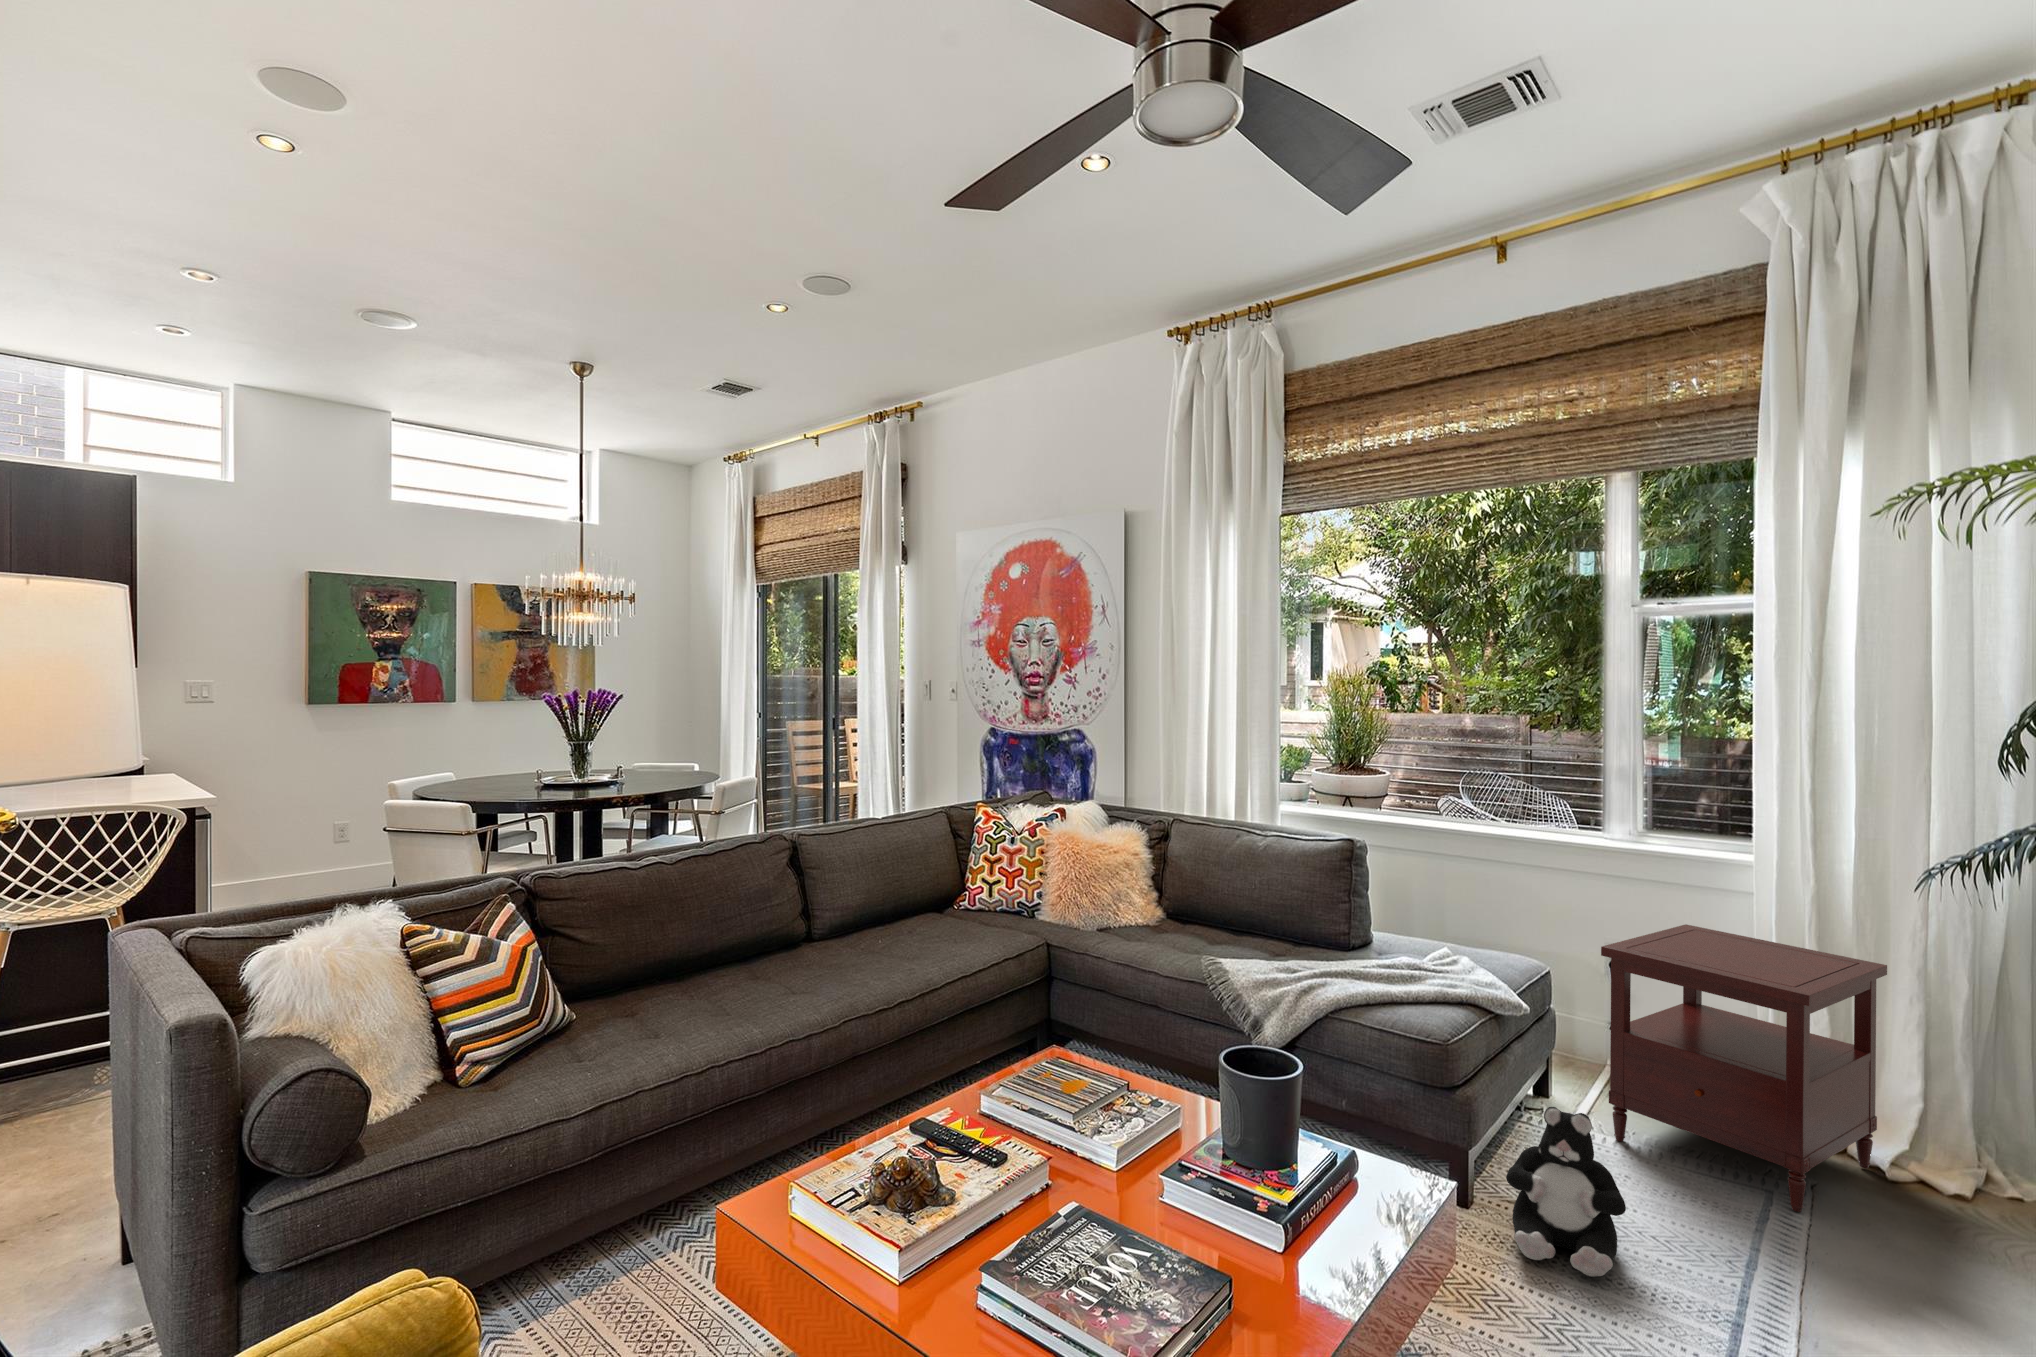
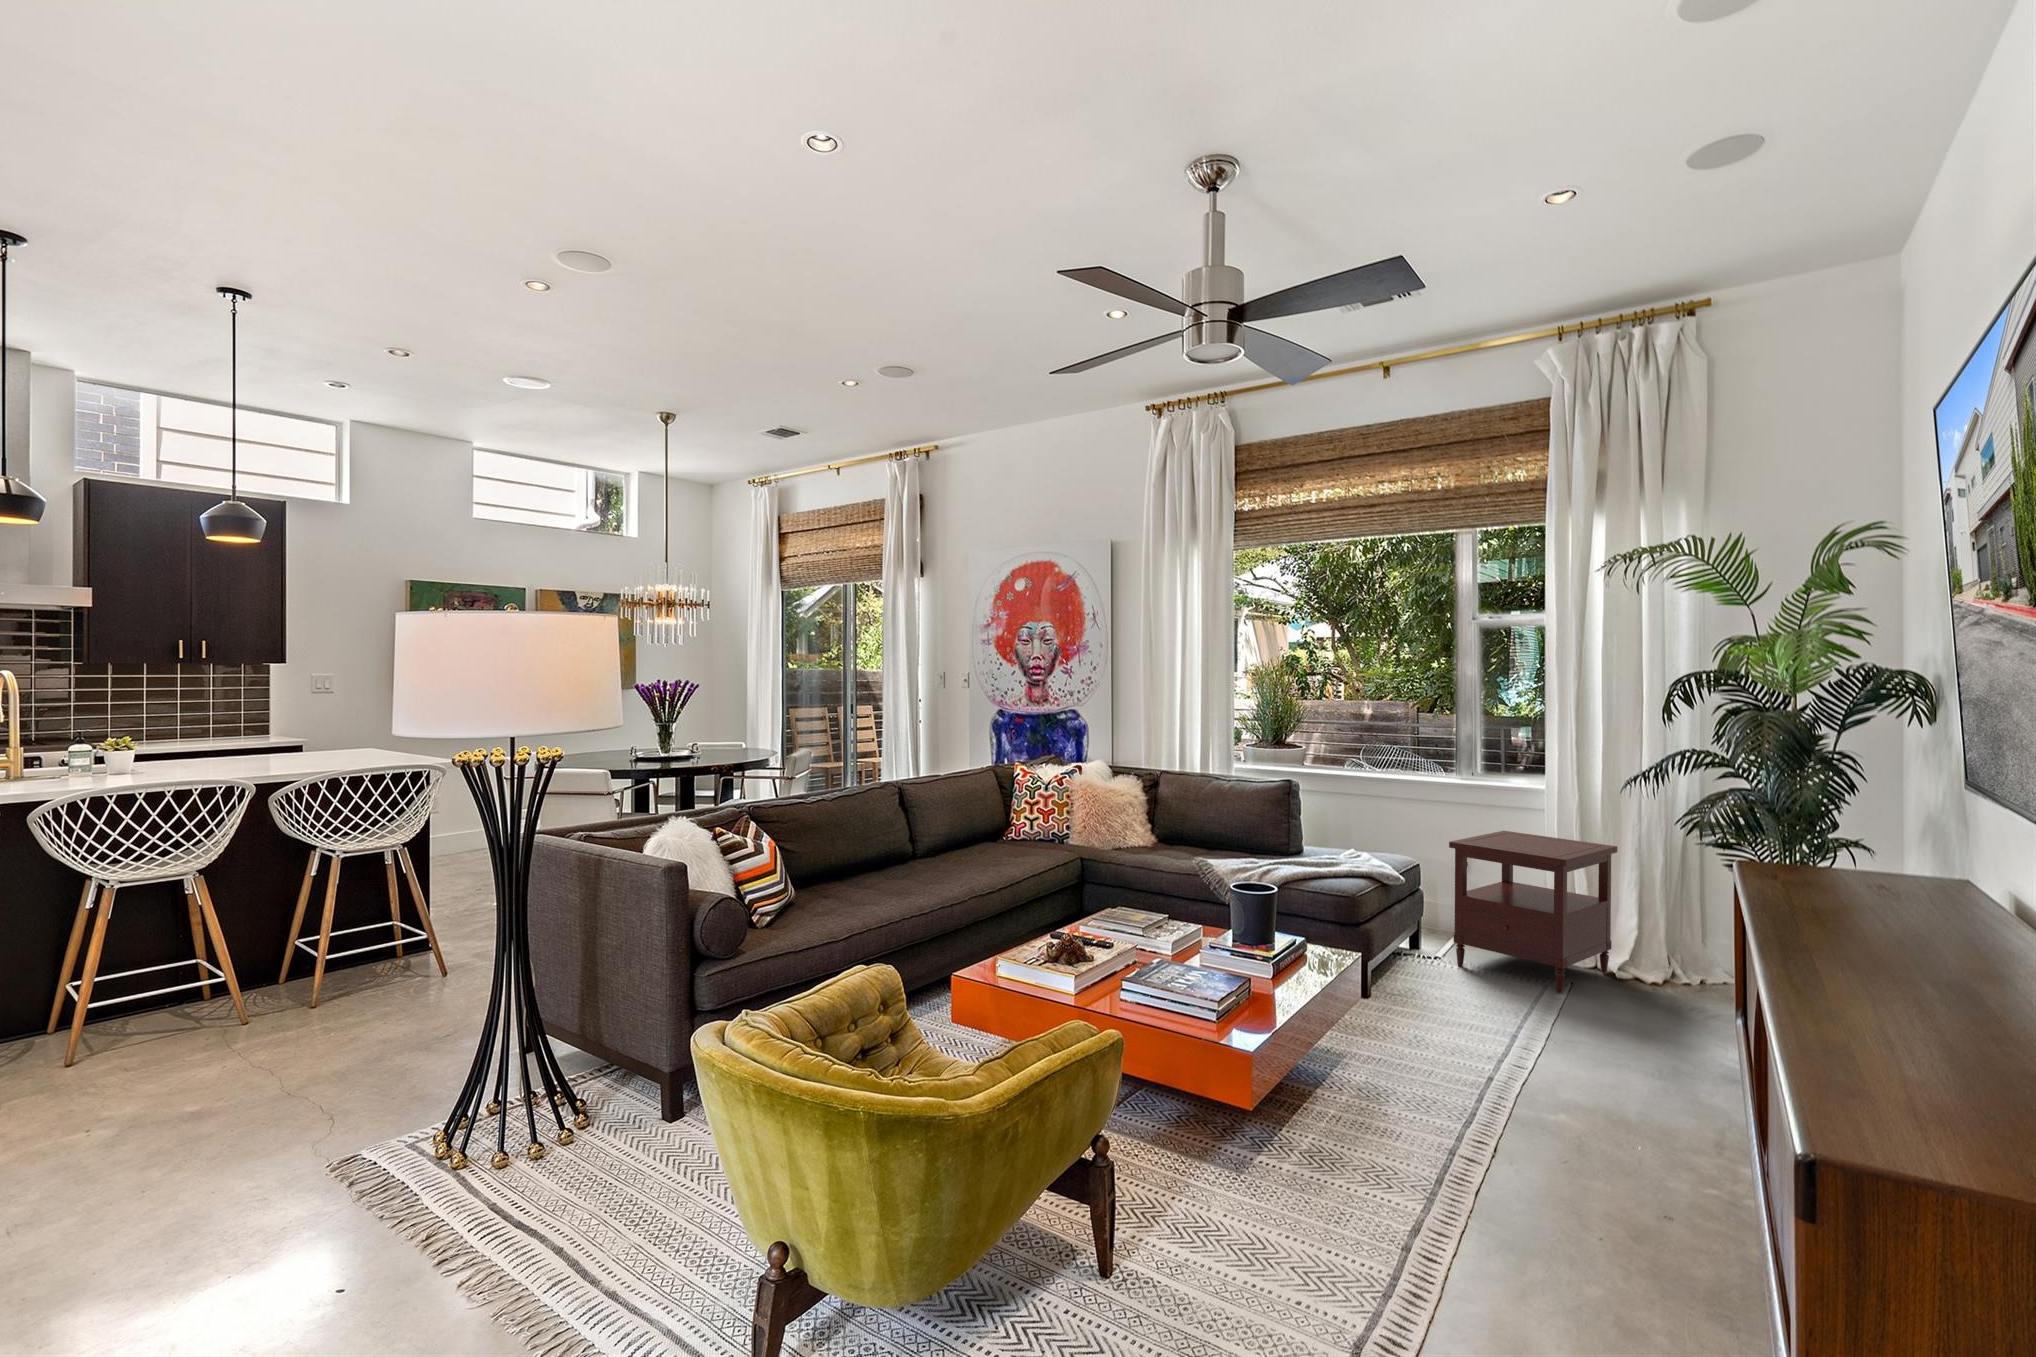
plush toy: present [1506,1107,1626,1277] -> none [1390,929,1459,1020]

